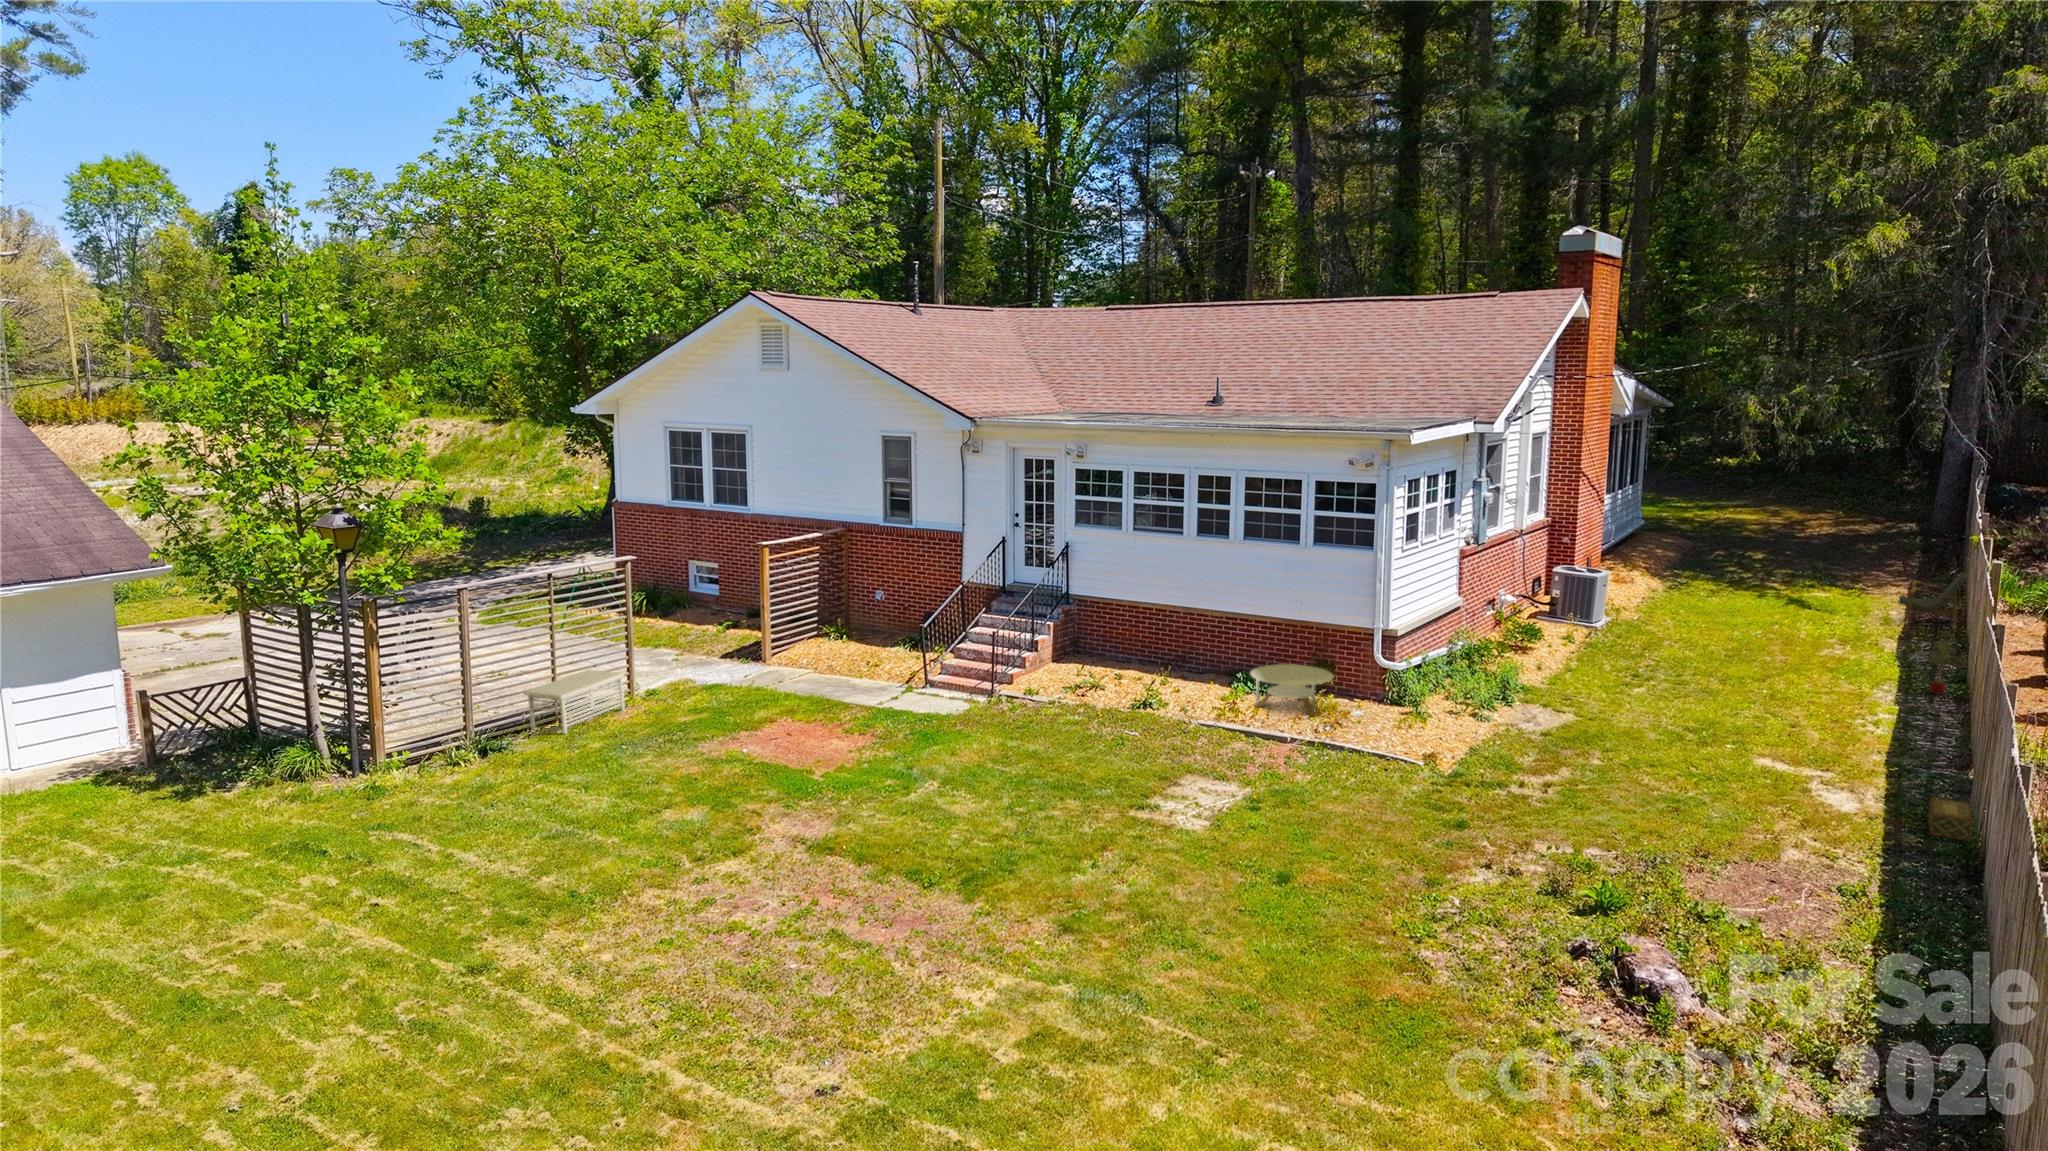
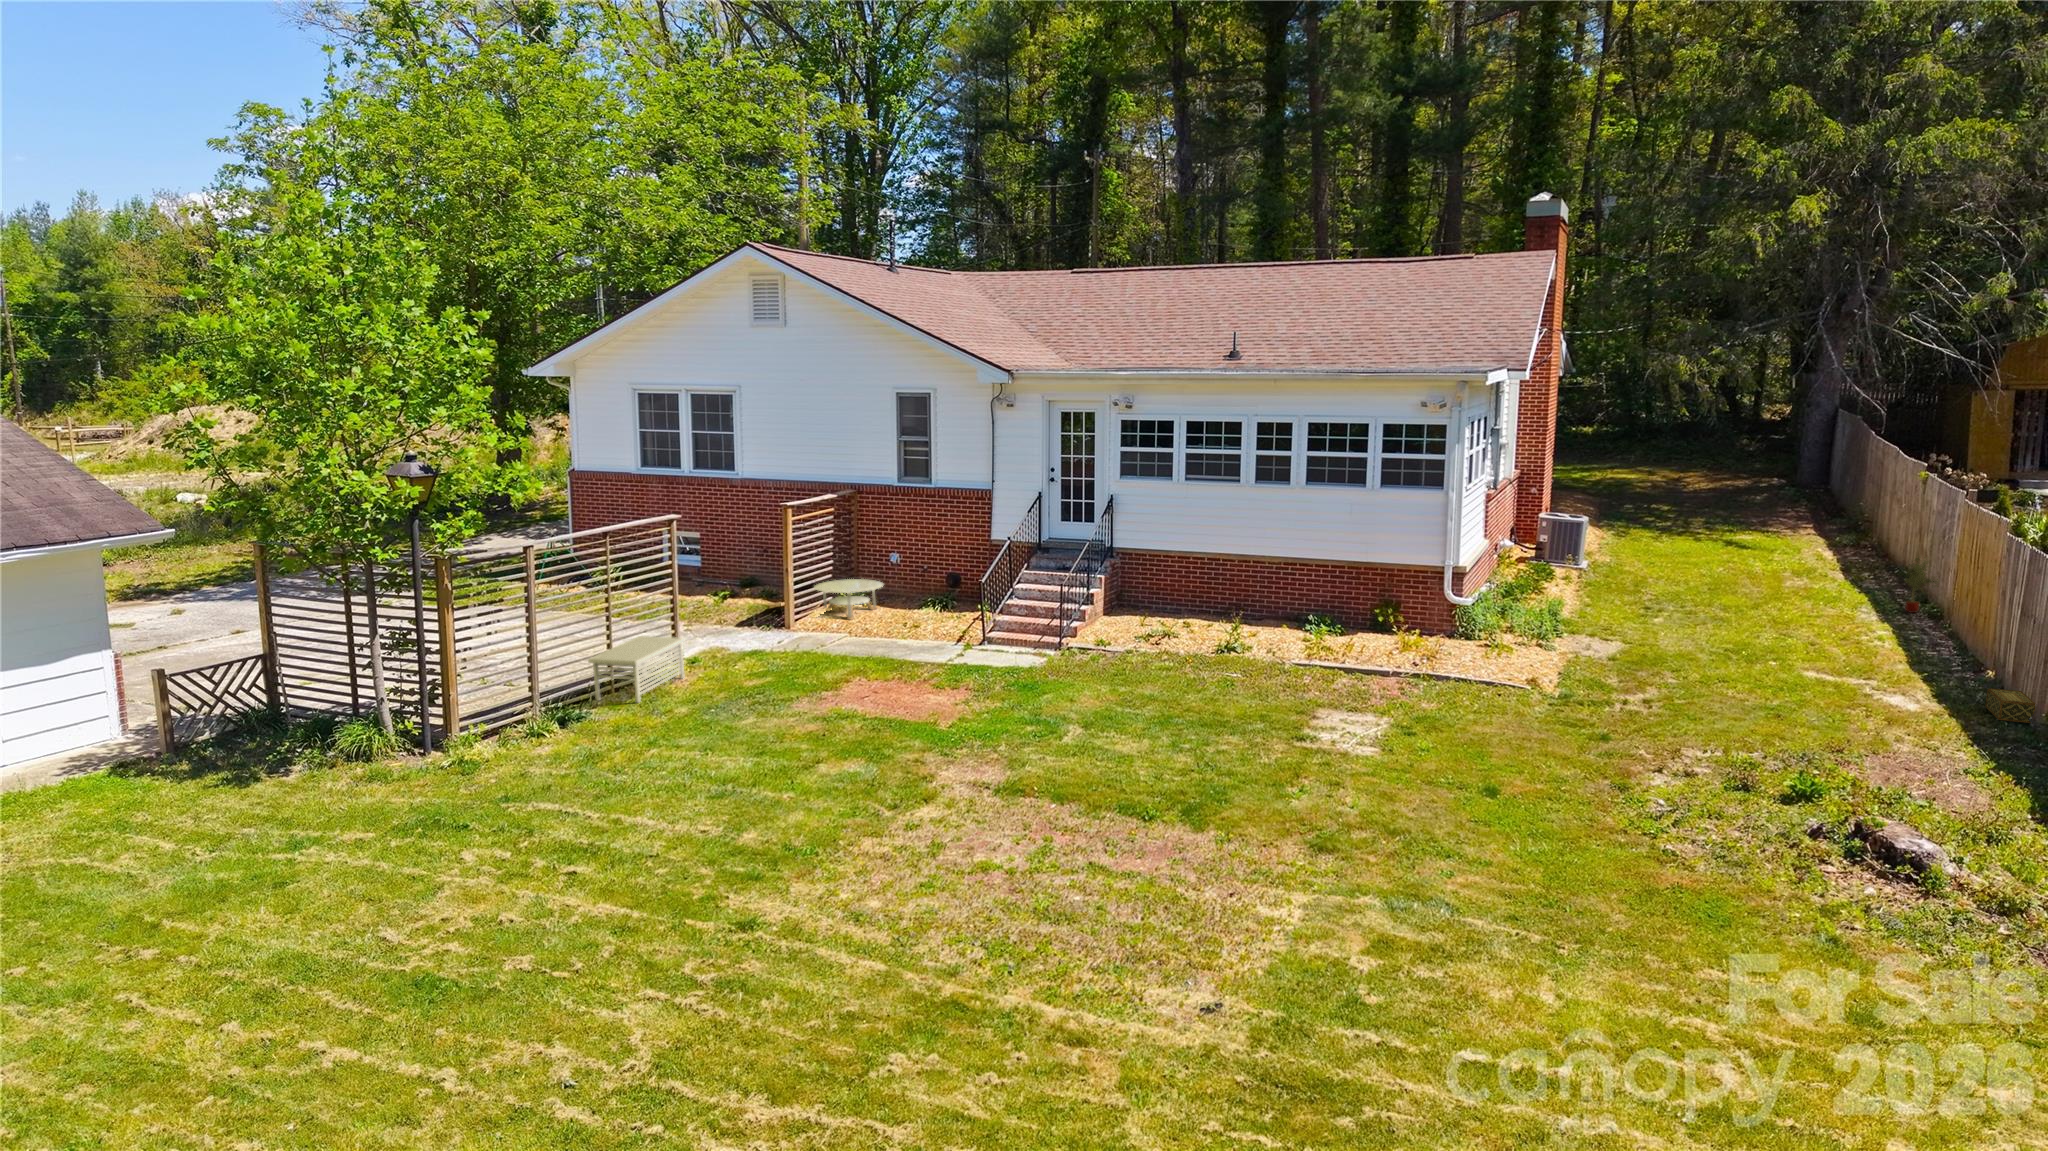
lounge chair: present [1899,572,1966,628] -> none [1829,510,1892,561]
round table: present [1250,664,1334,716] -> present [814,579,883,620]

